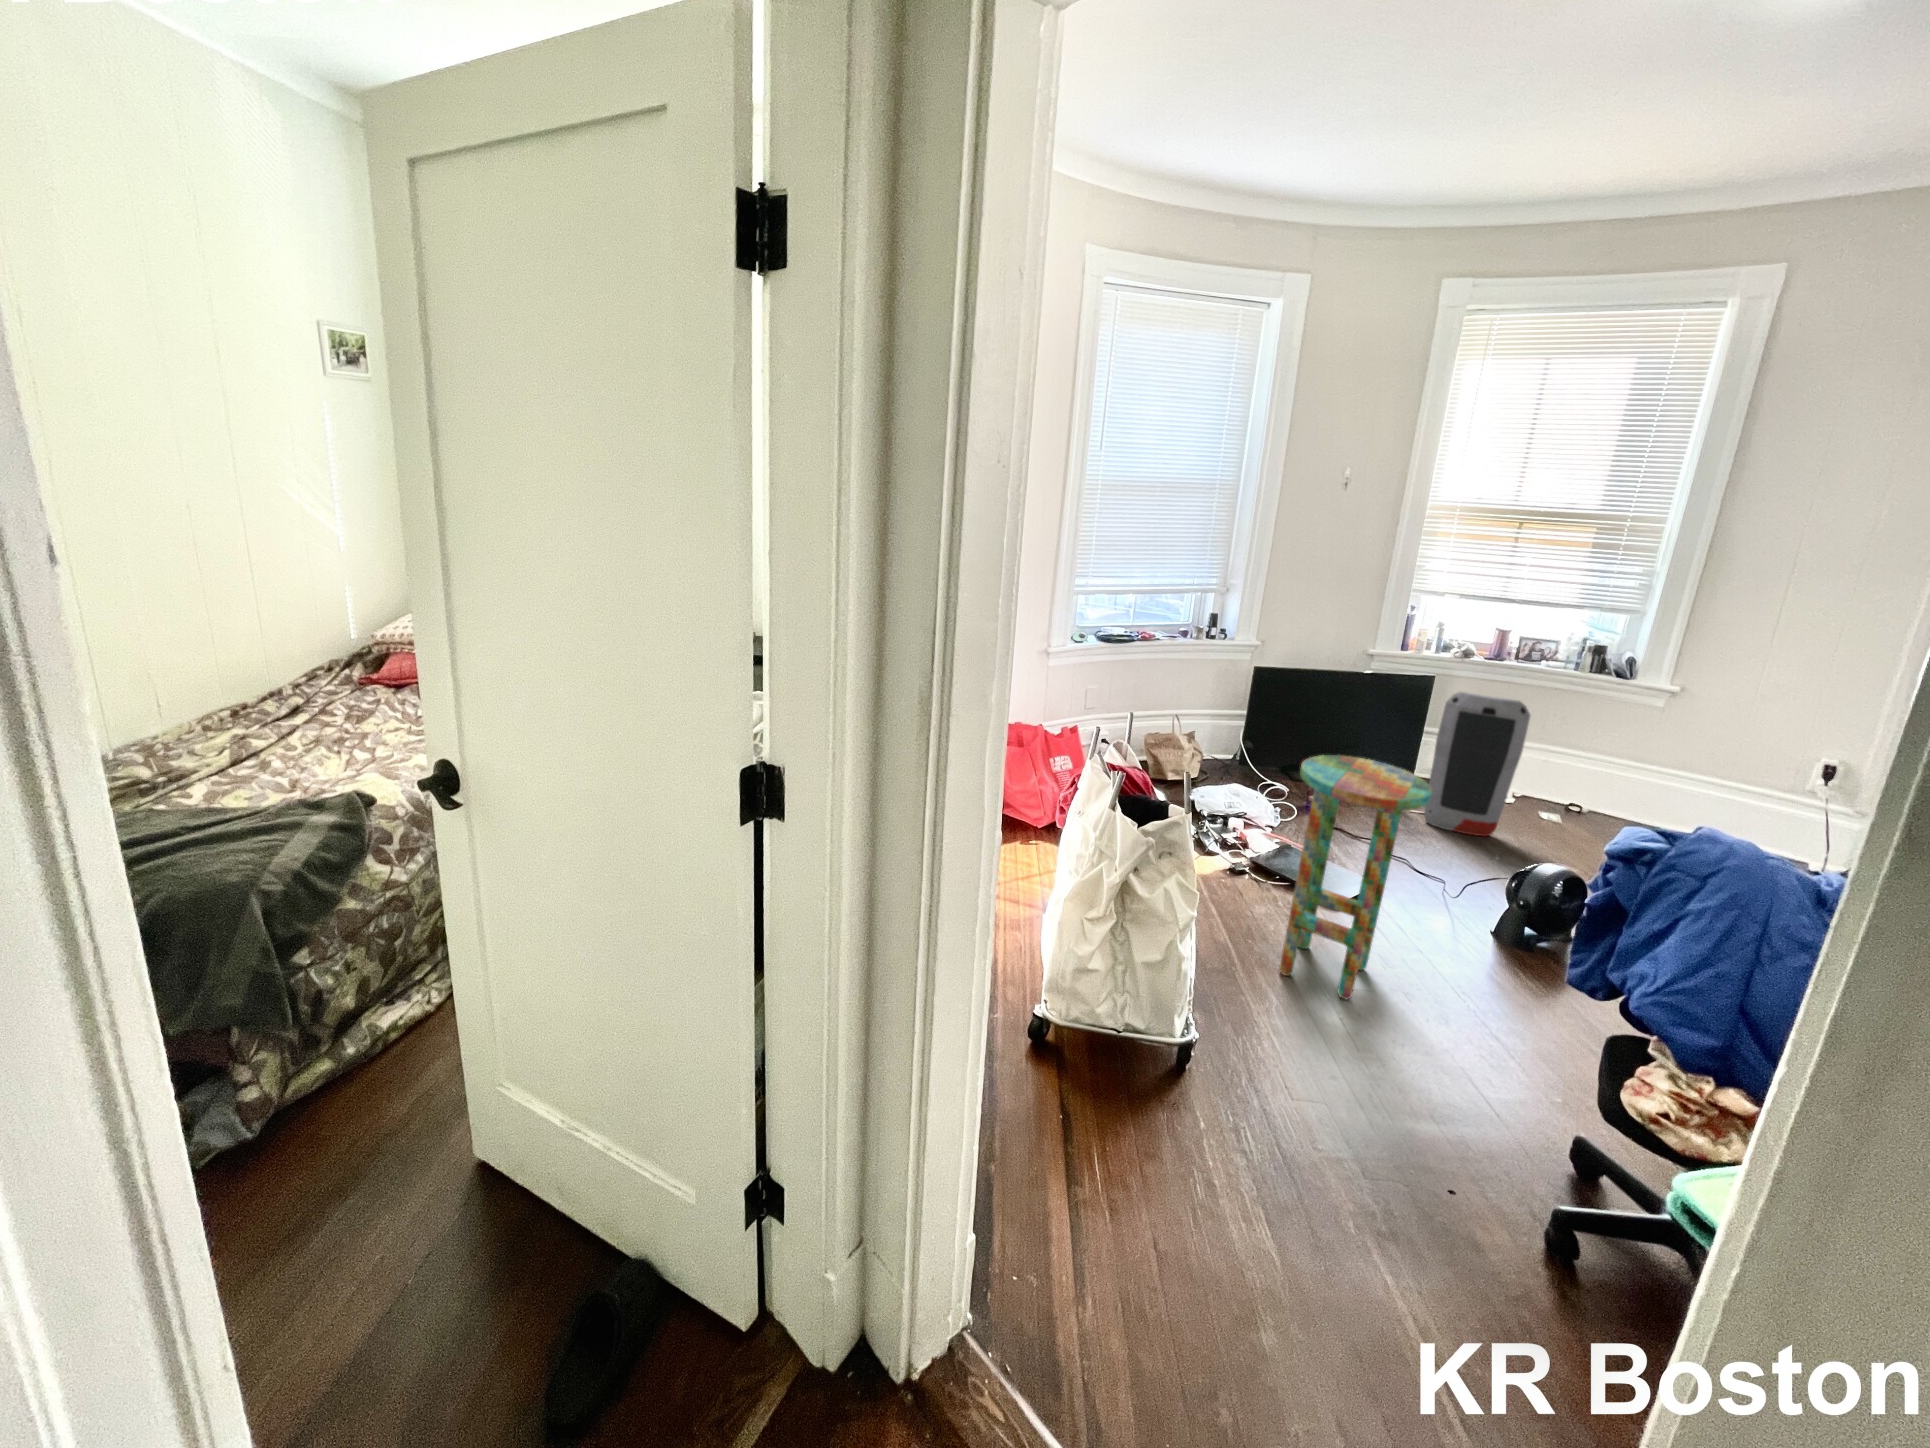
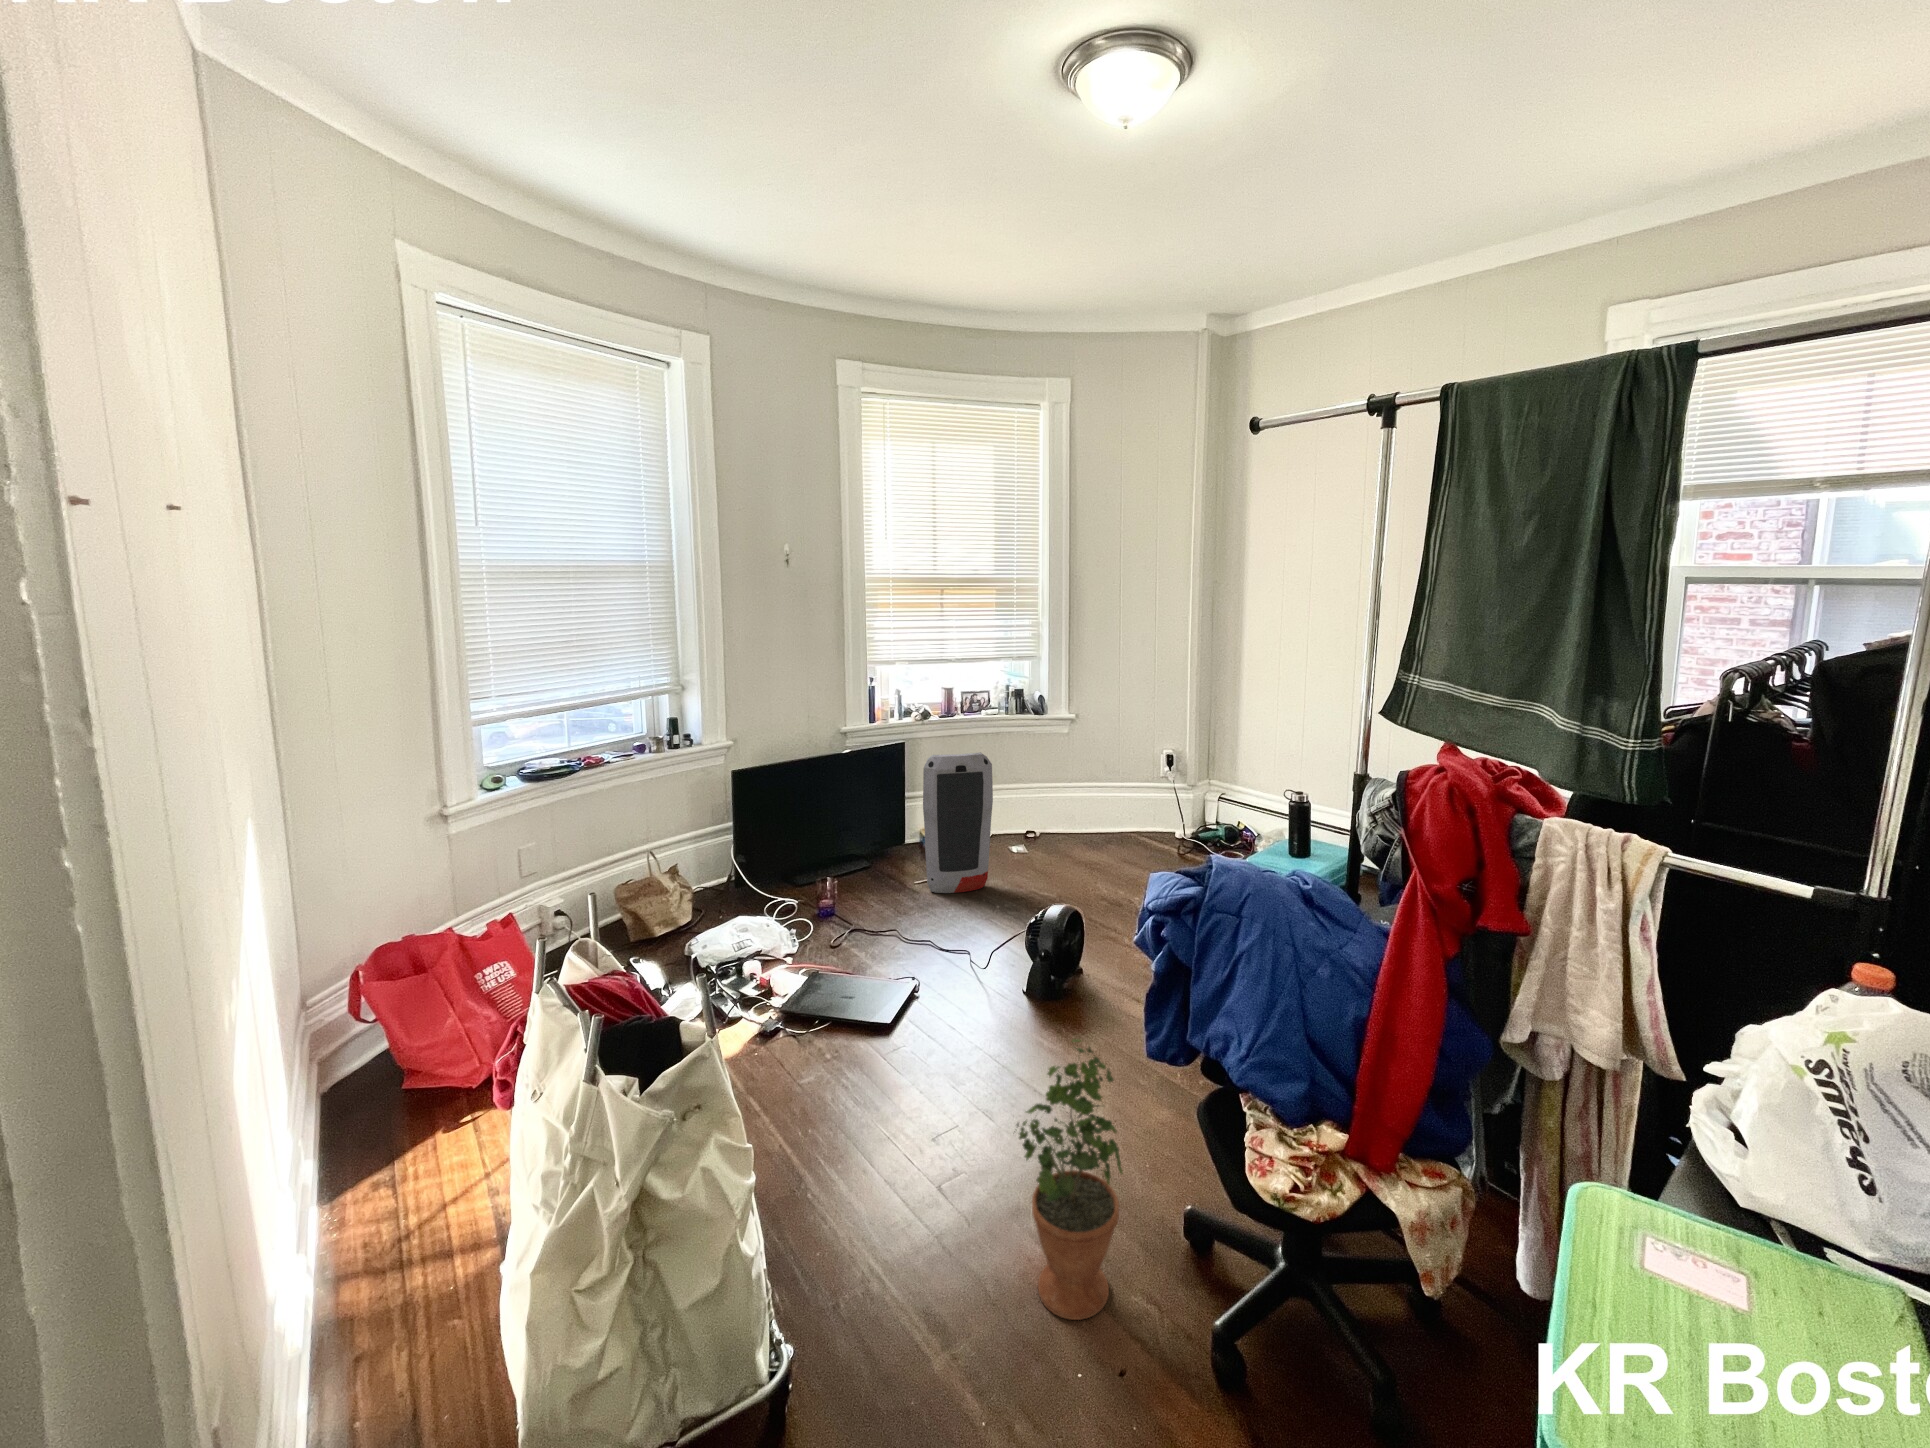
side table: present [1279,755,1432,1000] -> none [827,860,965,1156]
potted plant: none [1403,940,1524,1162] -> present [1017,1039,1123,1320]

